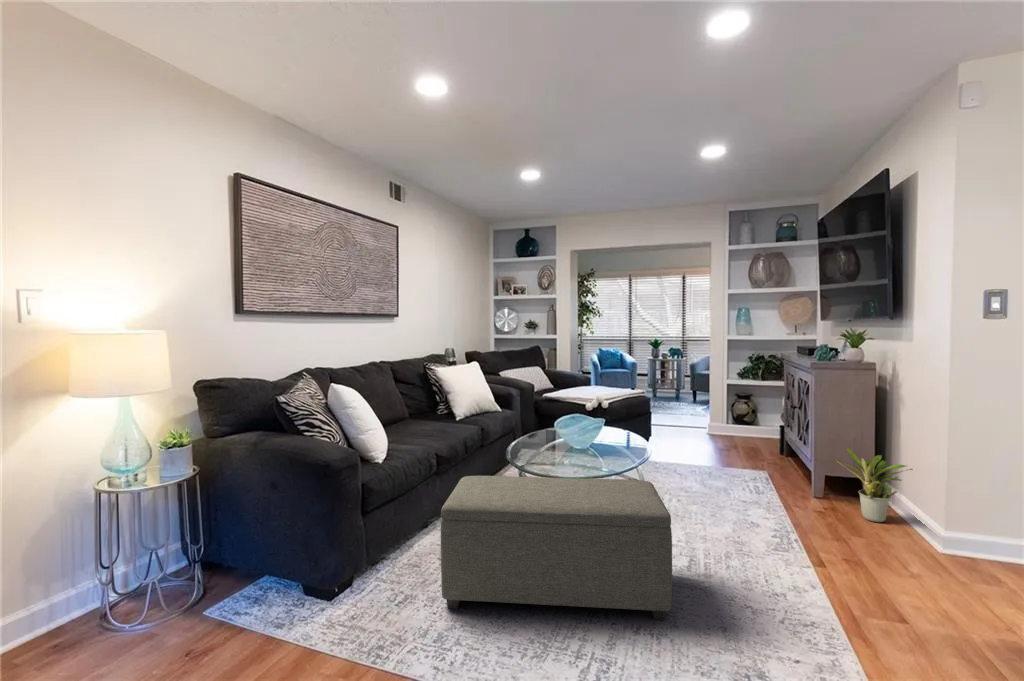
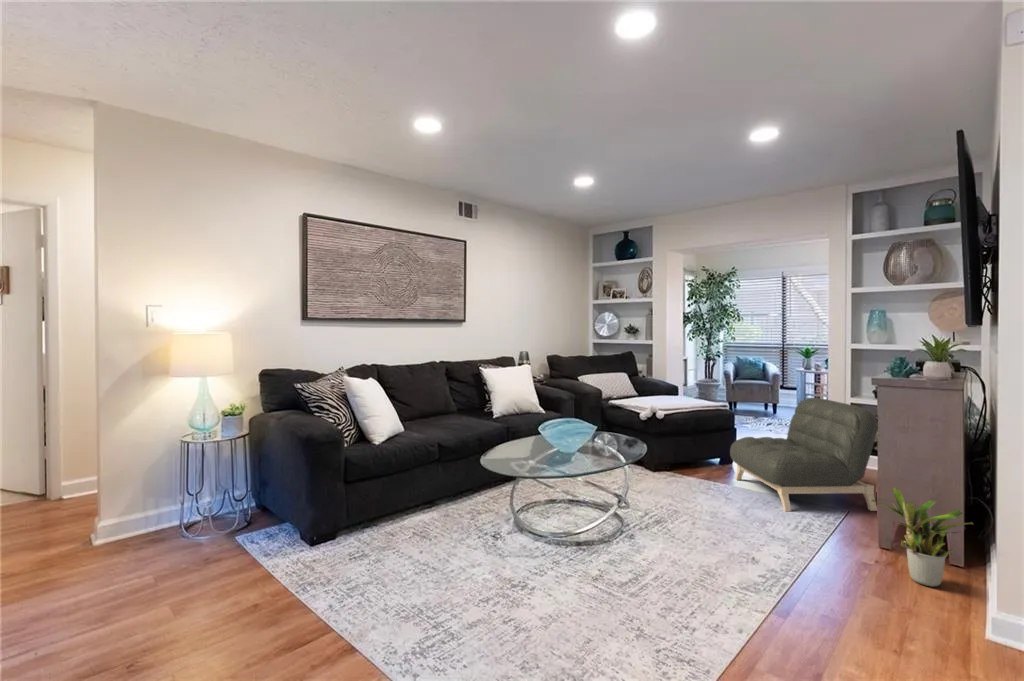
armchair: none [666,381,788,479] -> present [730,398,878,512]
ottoman: present [441,476,672,620] -> none [375,463,579,618]

